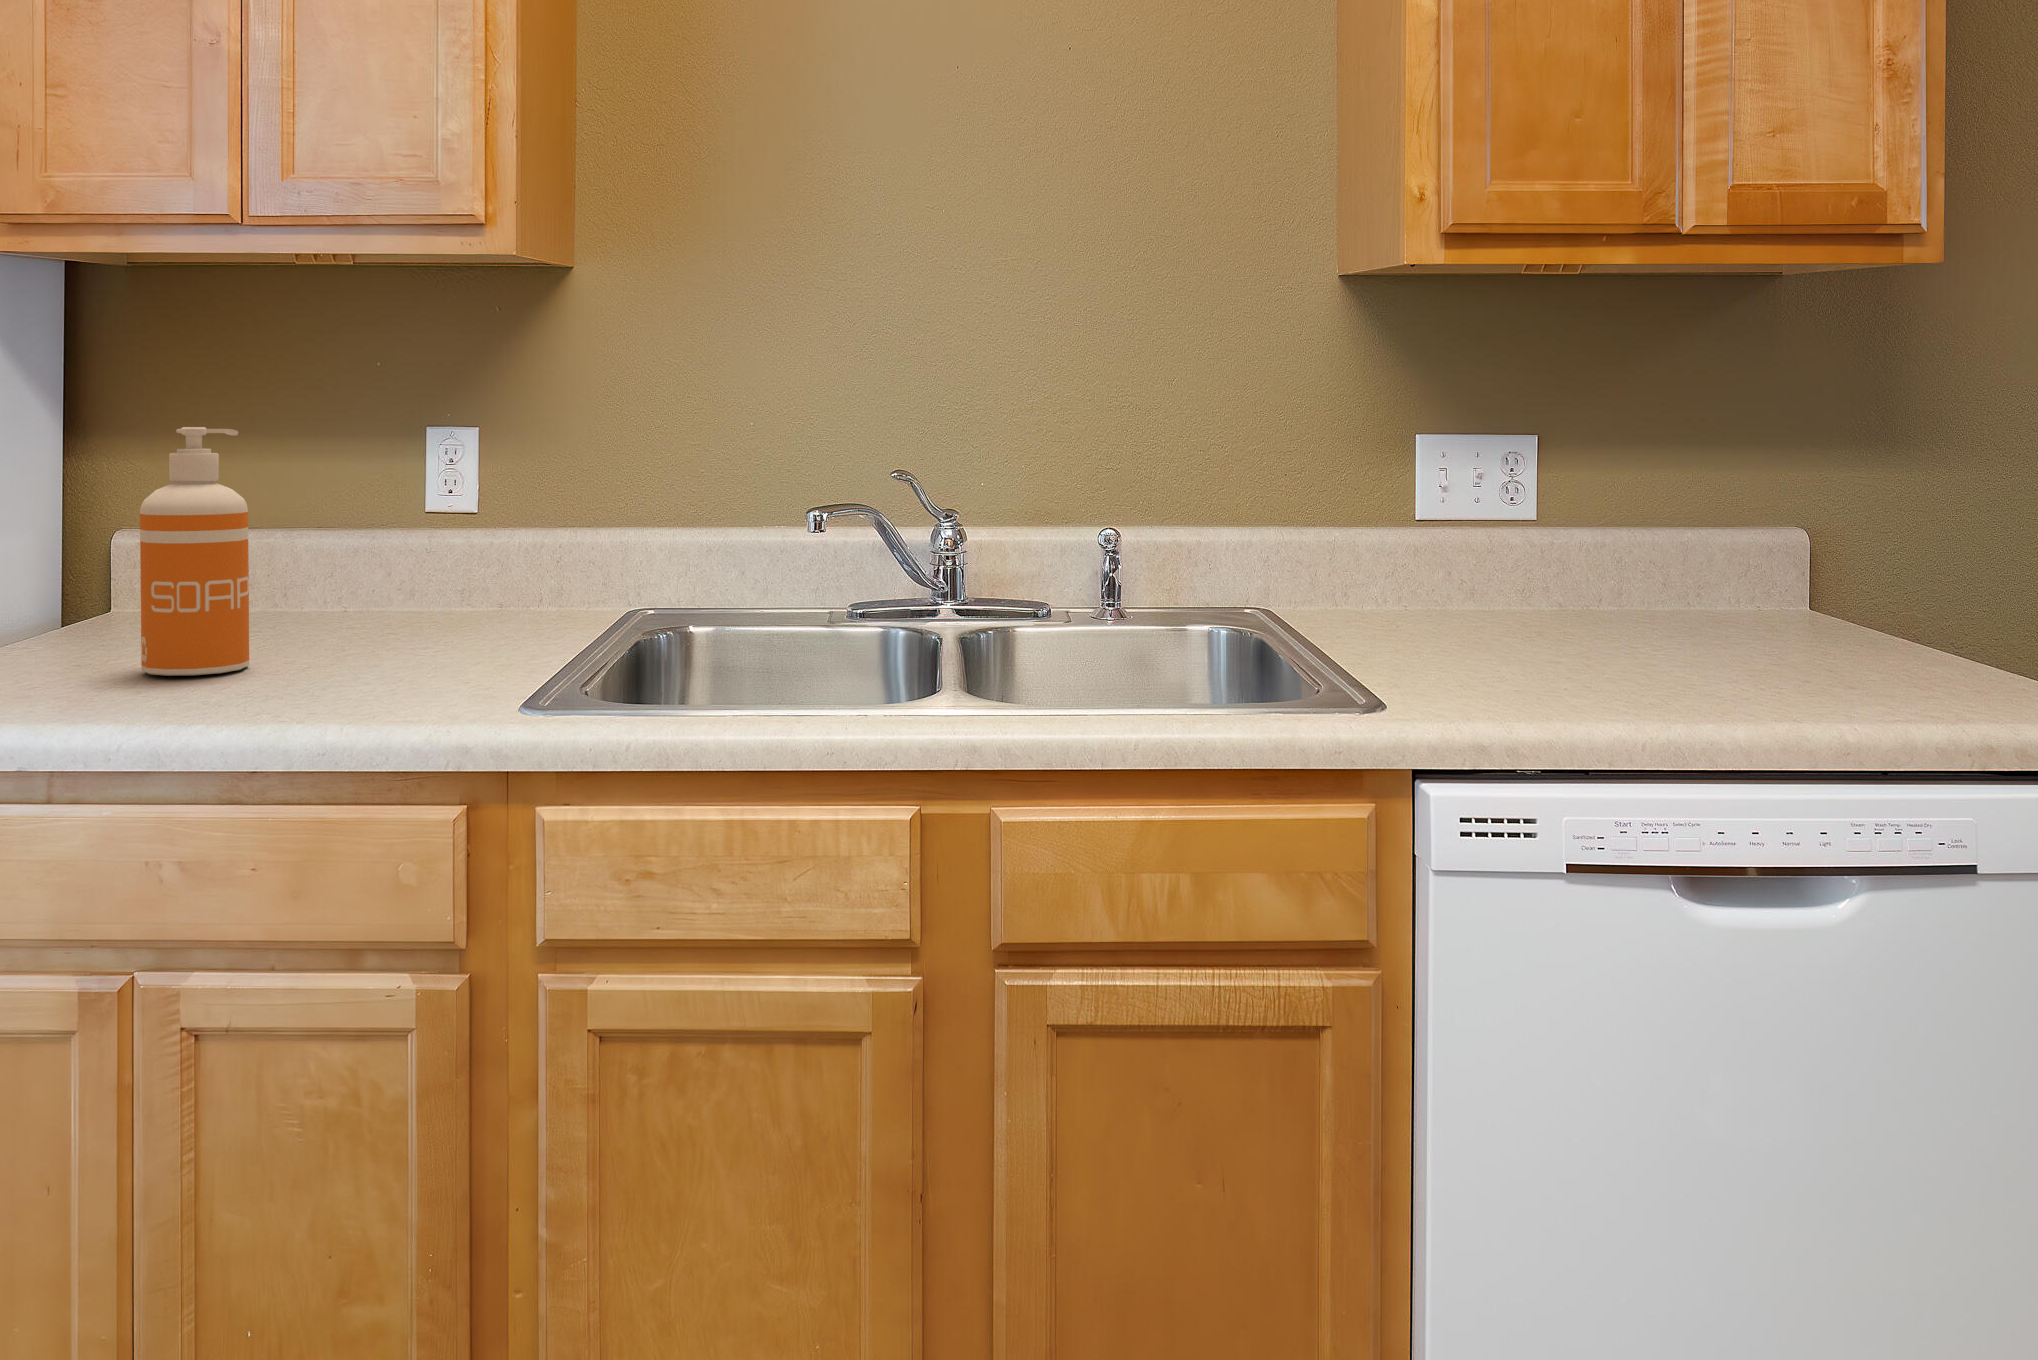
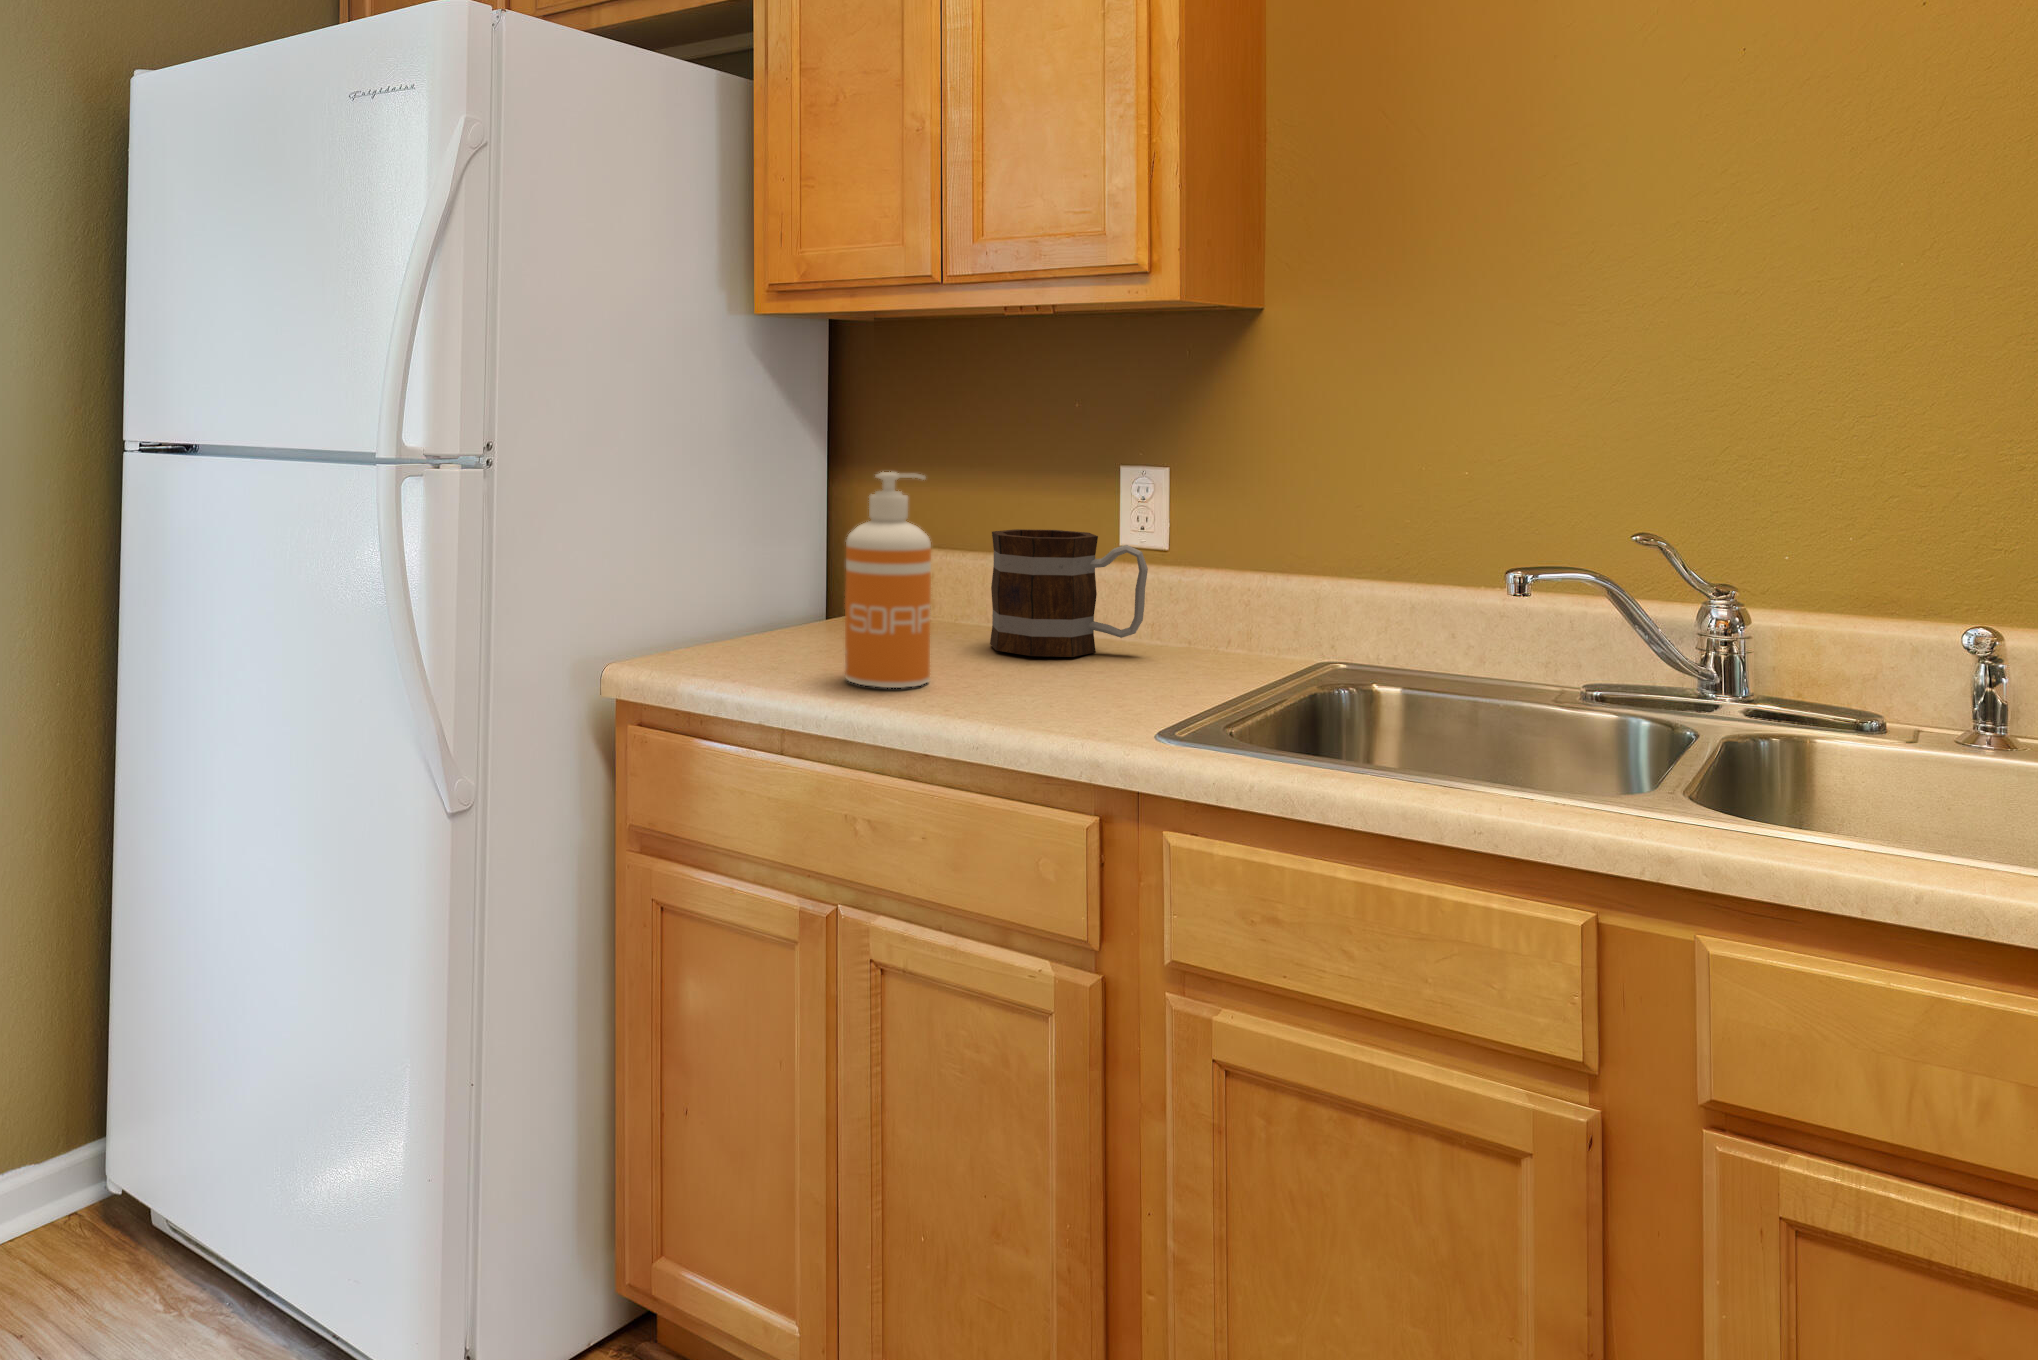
mug: none [298,498,471,633] -> present [990,529,1148,657]

